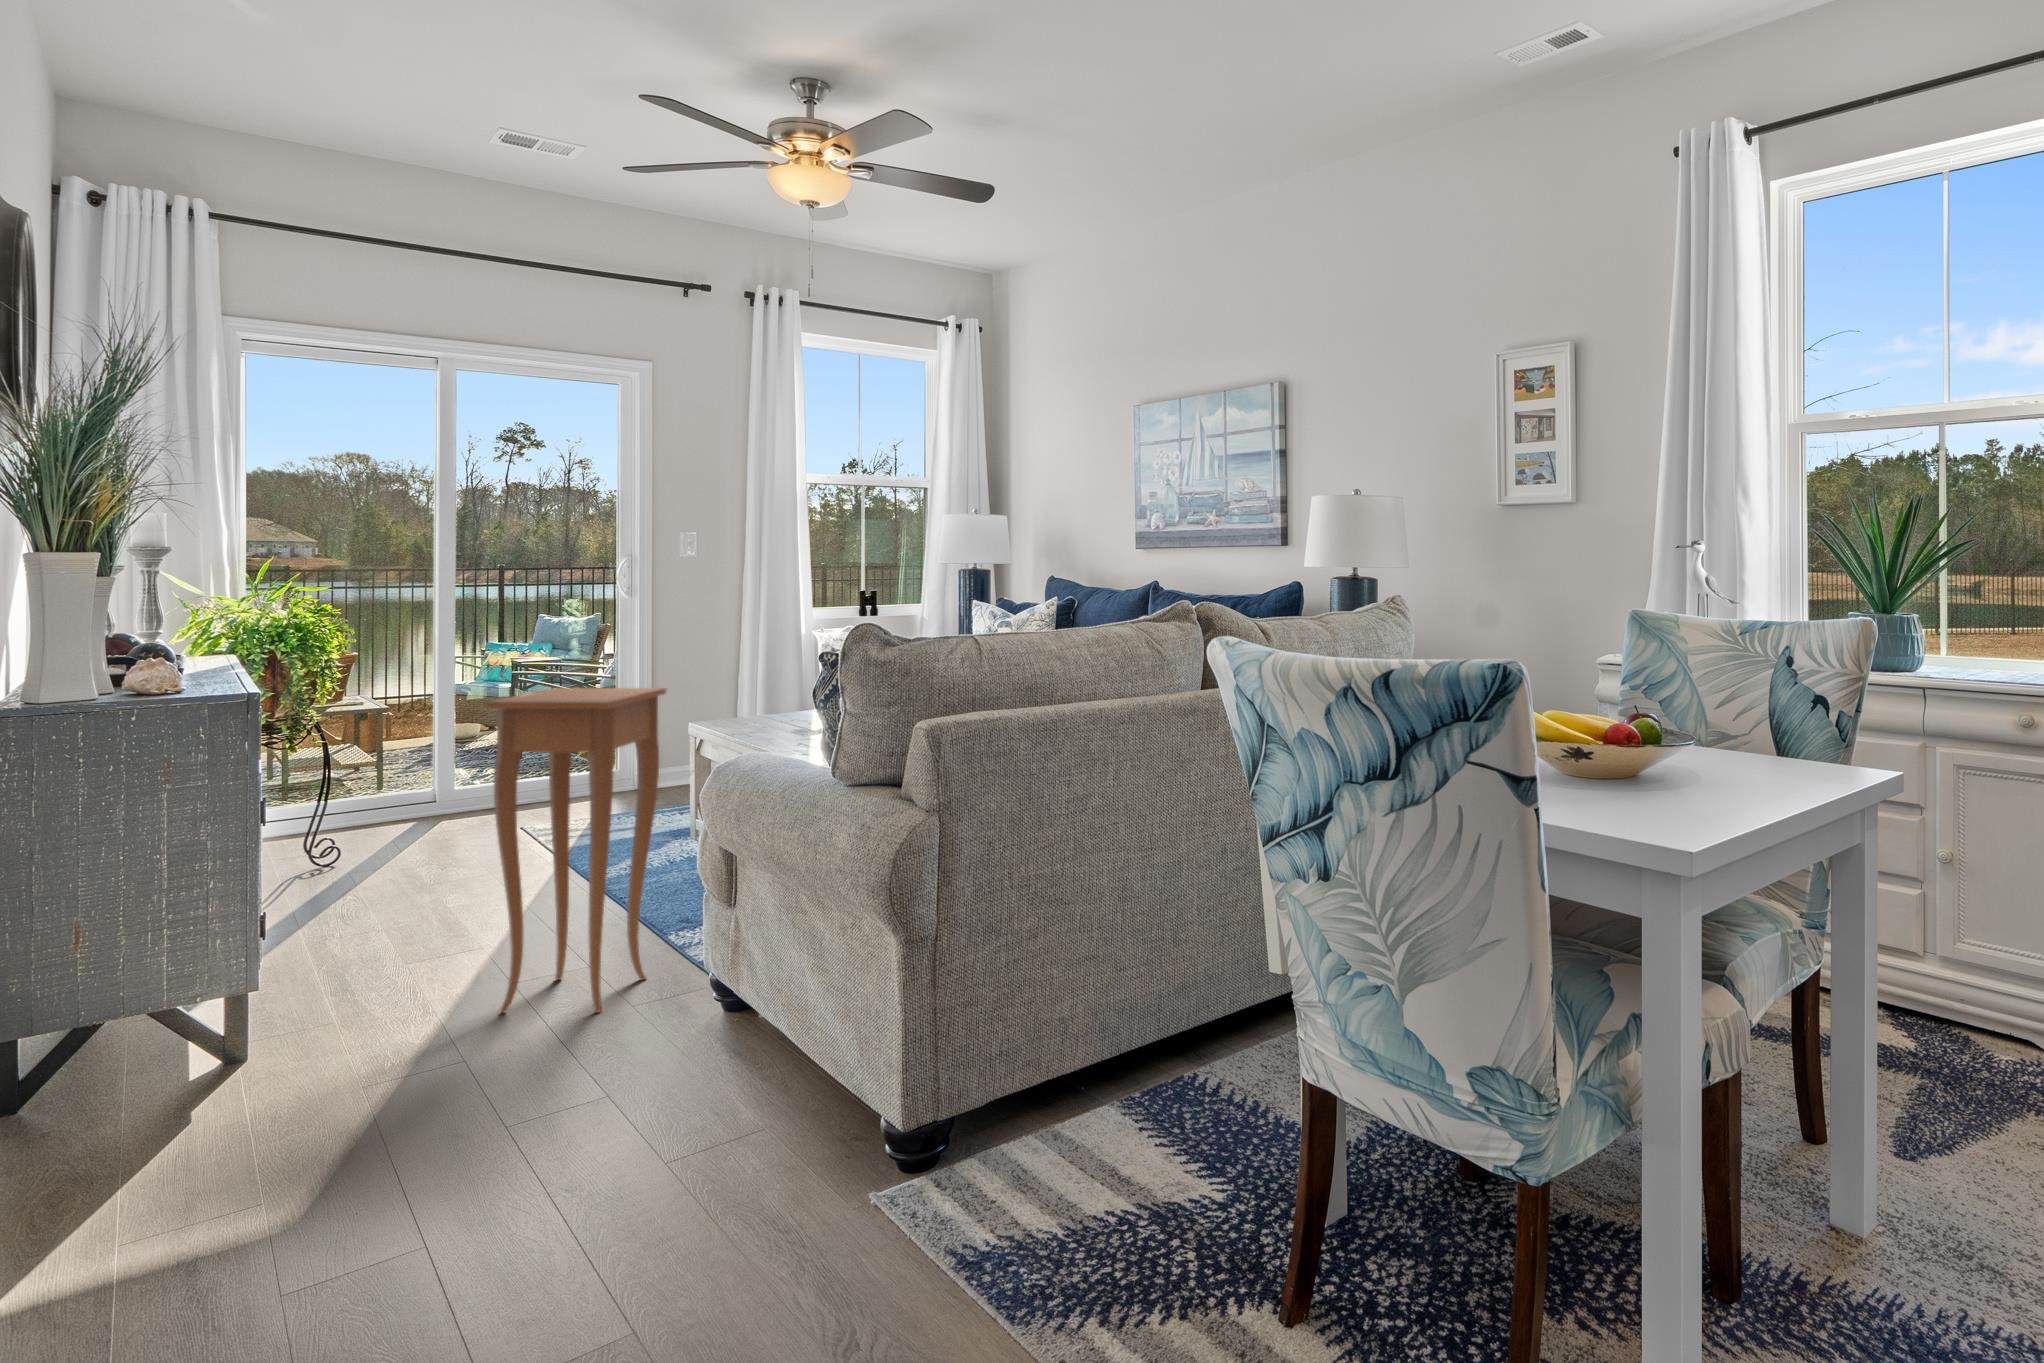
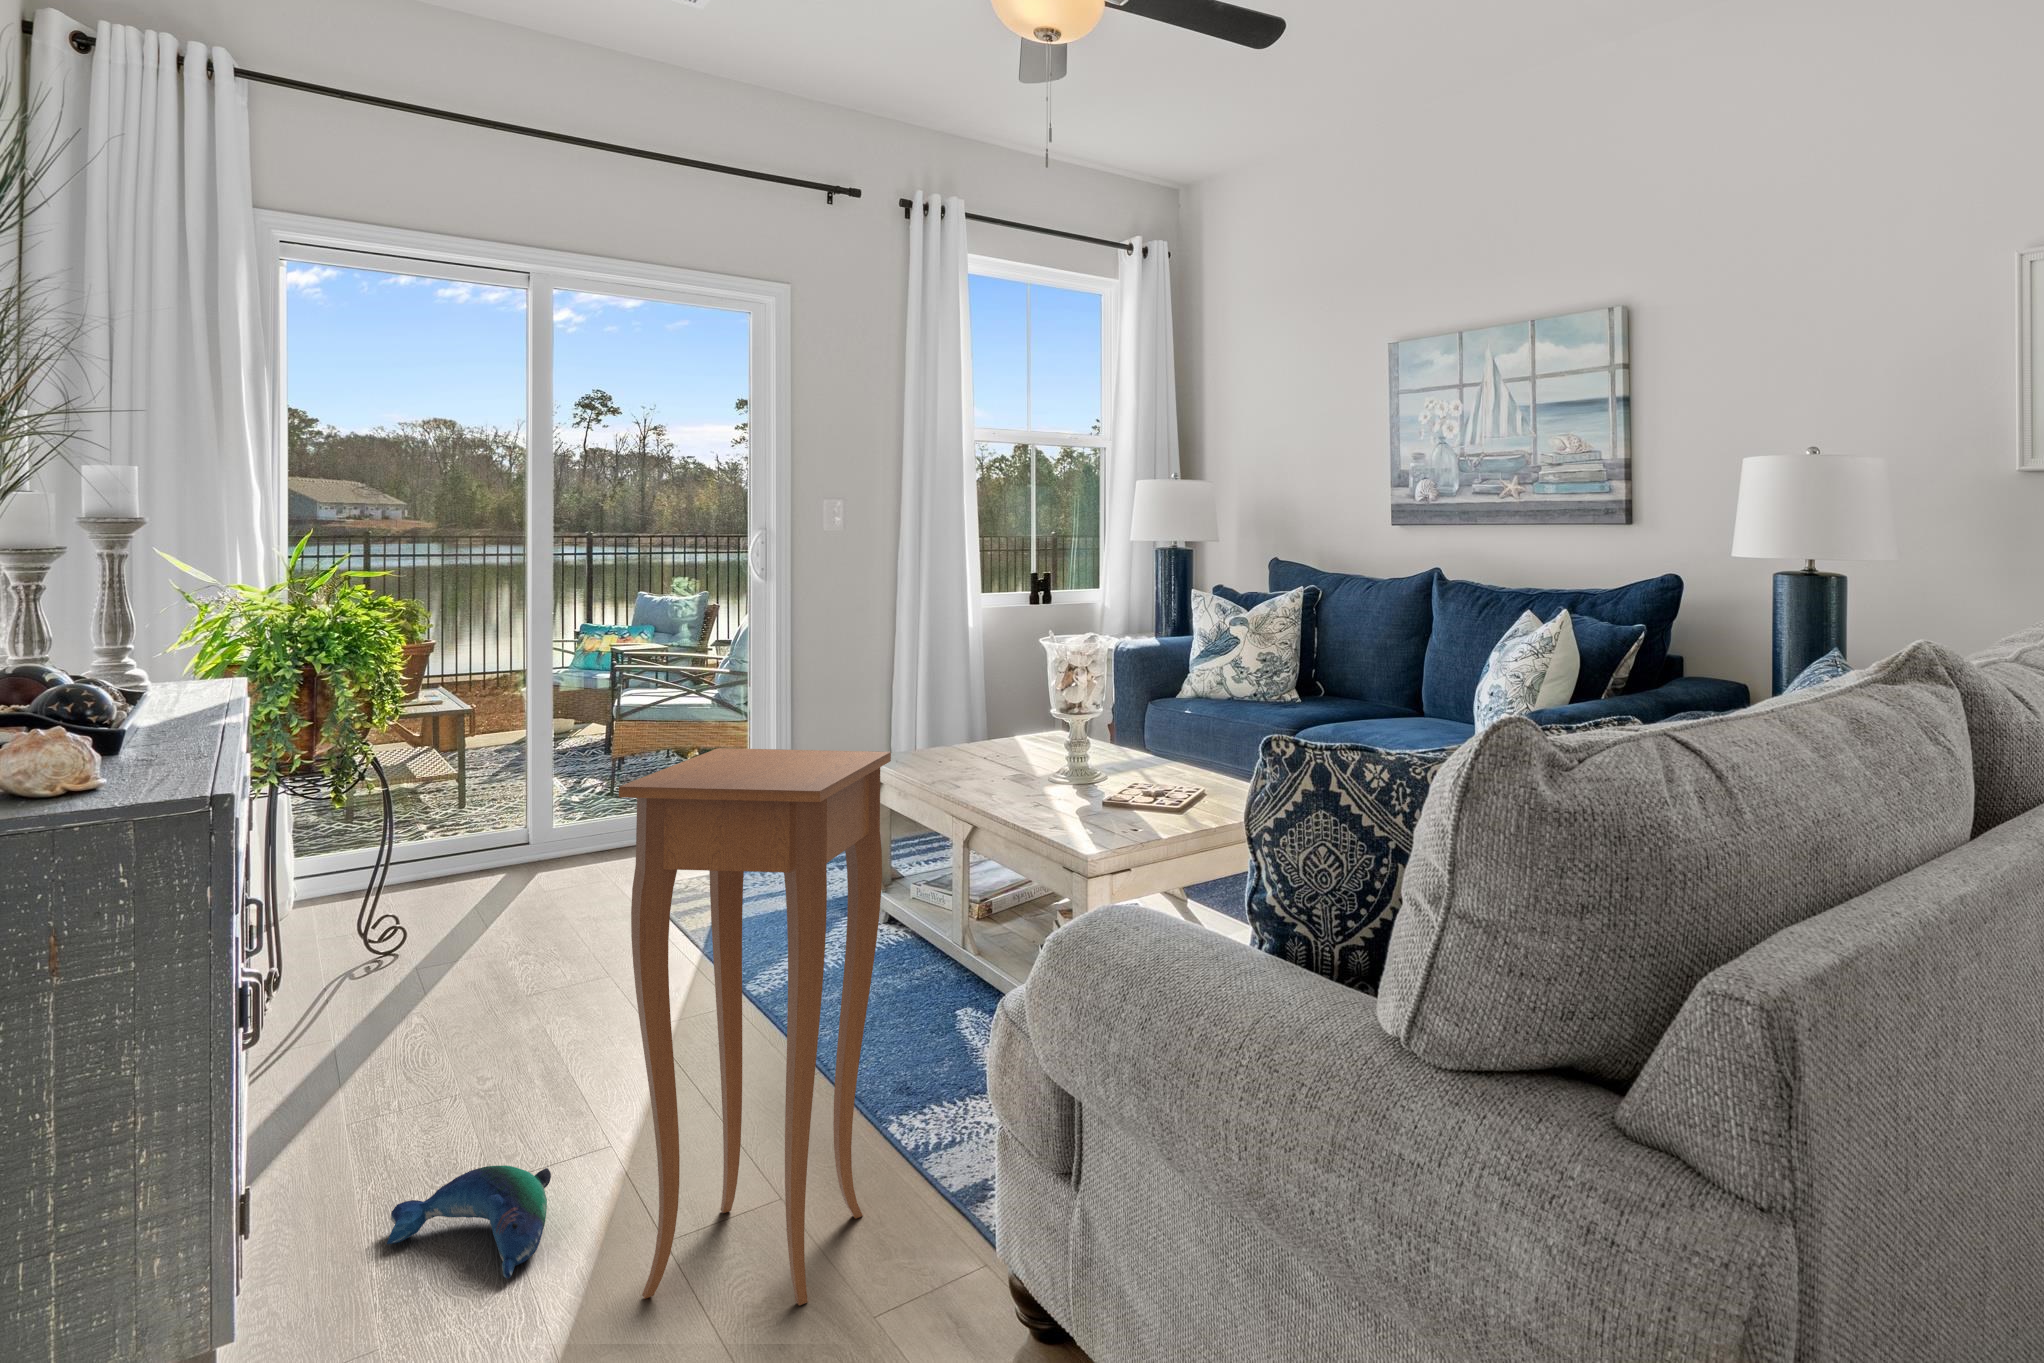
plush toy: none [338,952,444,1007] -> present [387,1165,551,1278]

